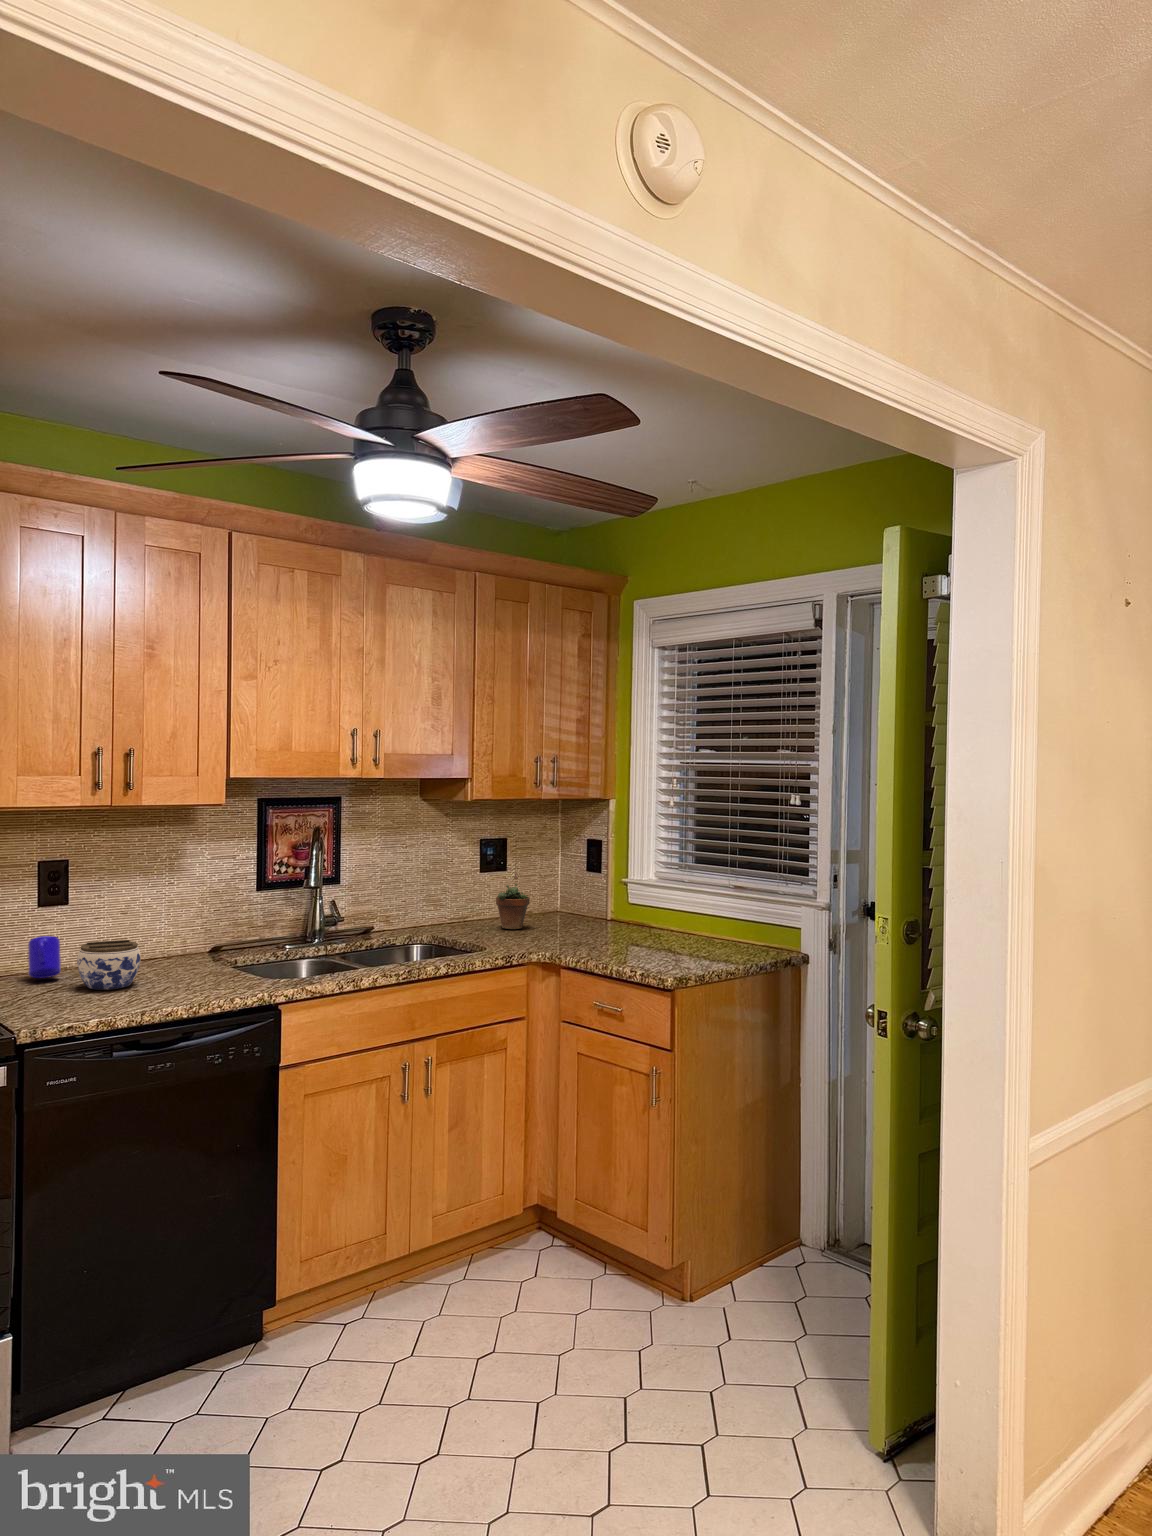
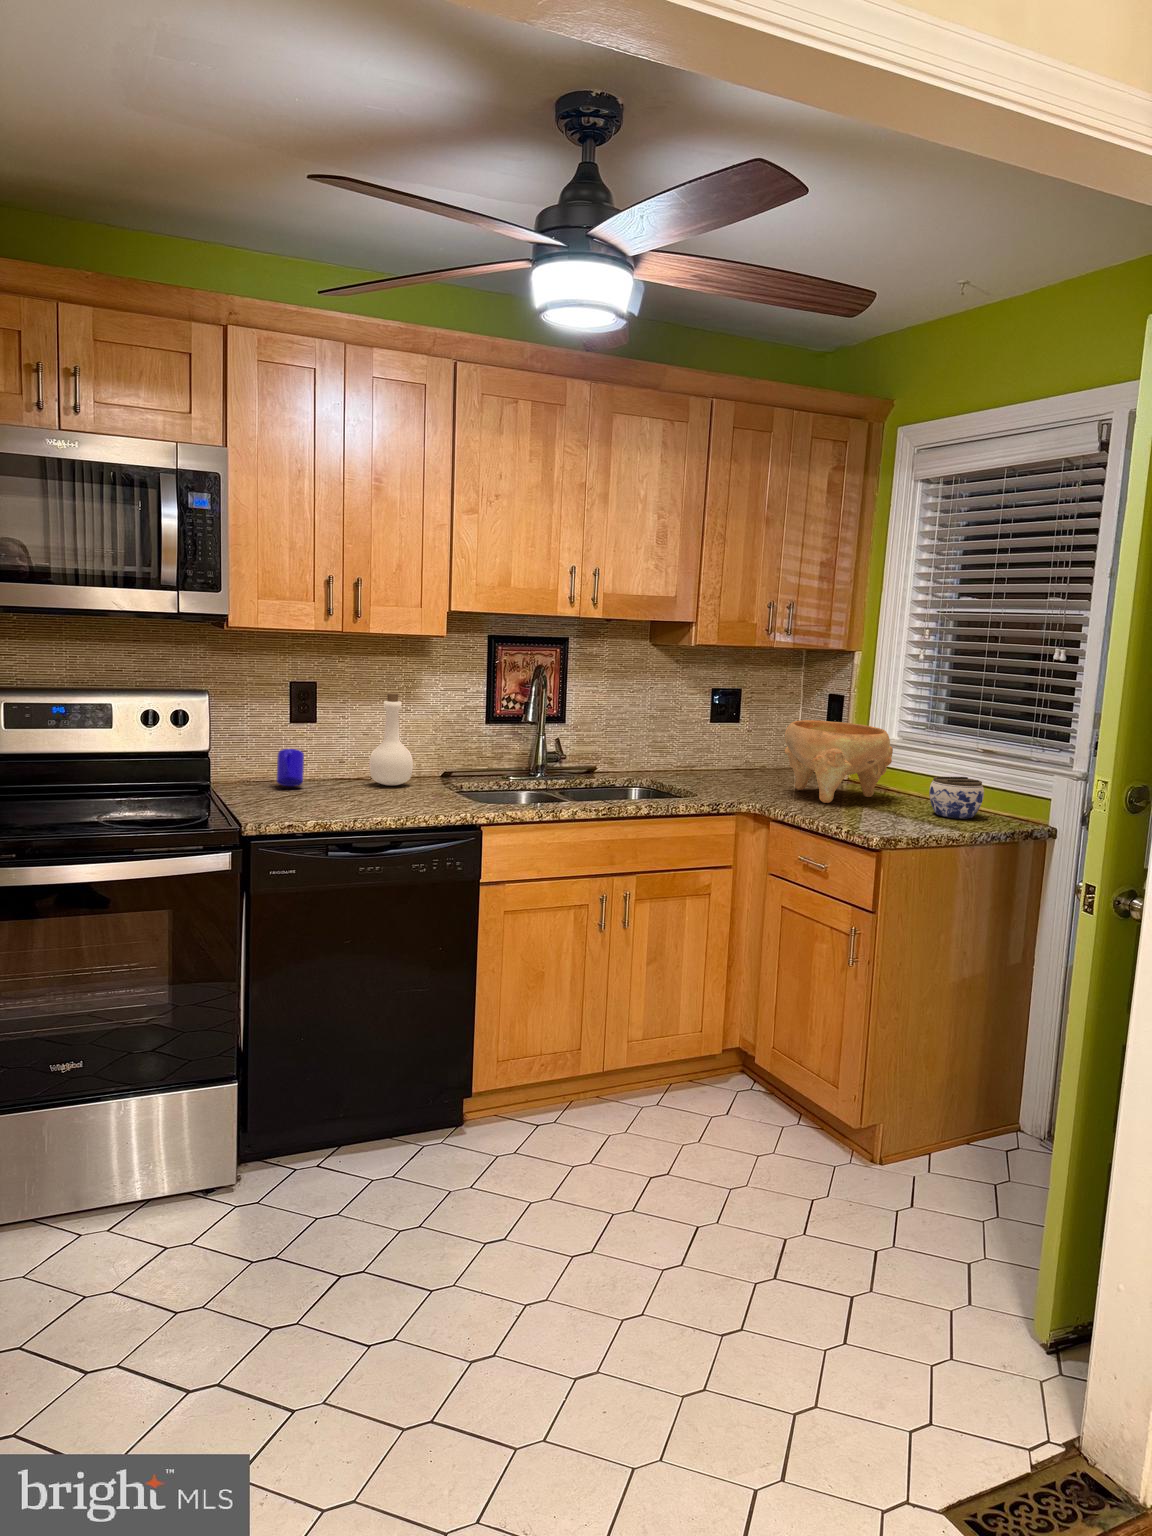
bottle: none [135,867,185,967] -> present [369,693,413,785]
decorative bowl: none [559,868,659,948] -> present [784,720,893,803]
succulent plant: present [496,874,530,929] -> none [725,722,759,779]
jar: present [77,940,141,990] -> present [929,776,984,819]

